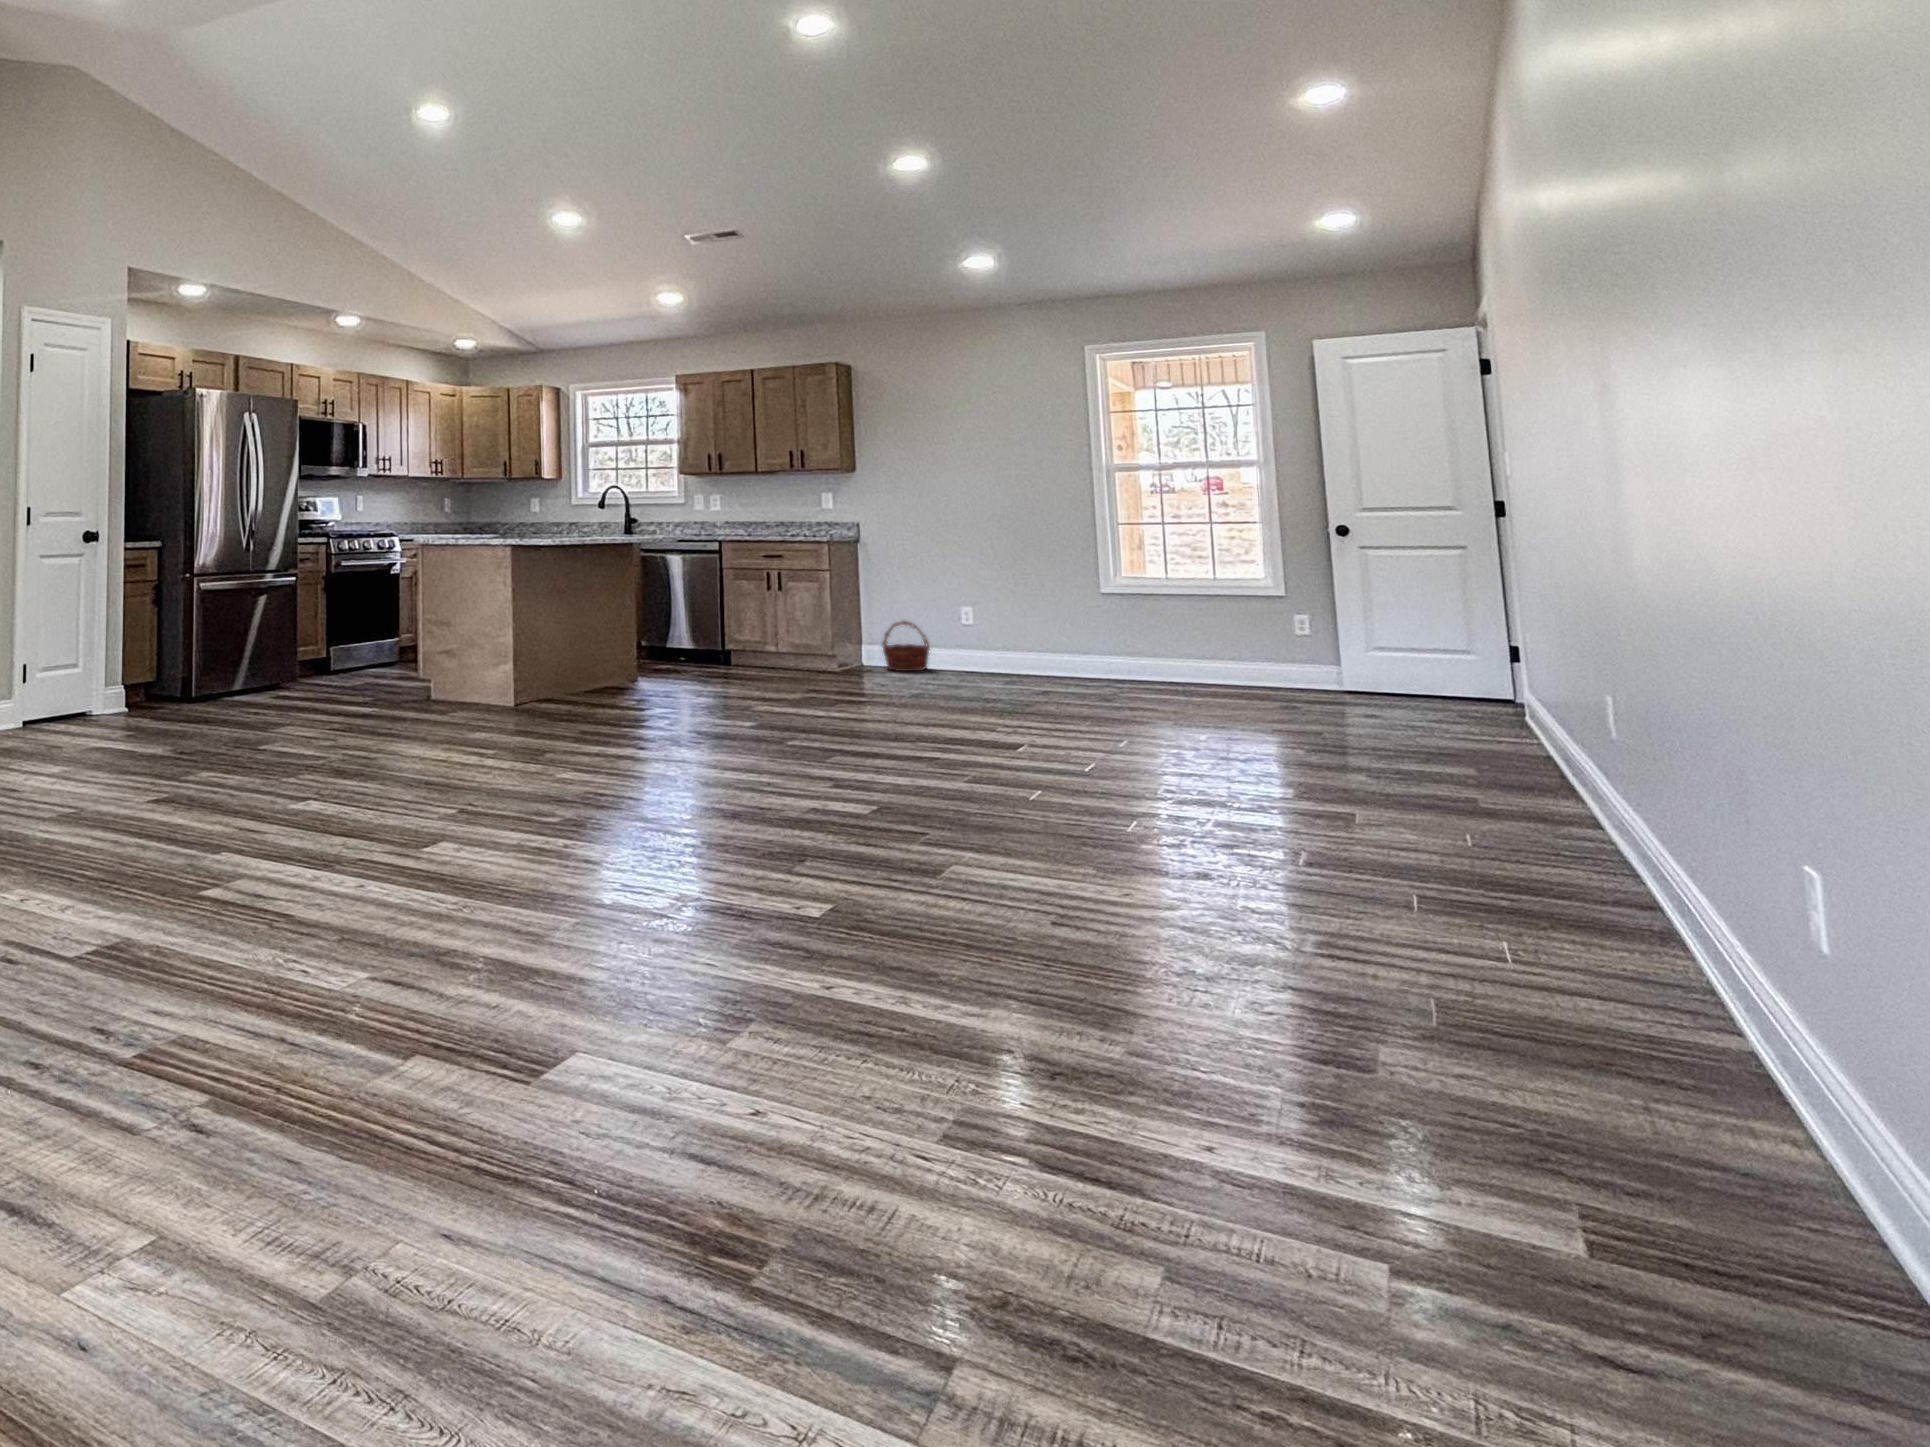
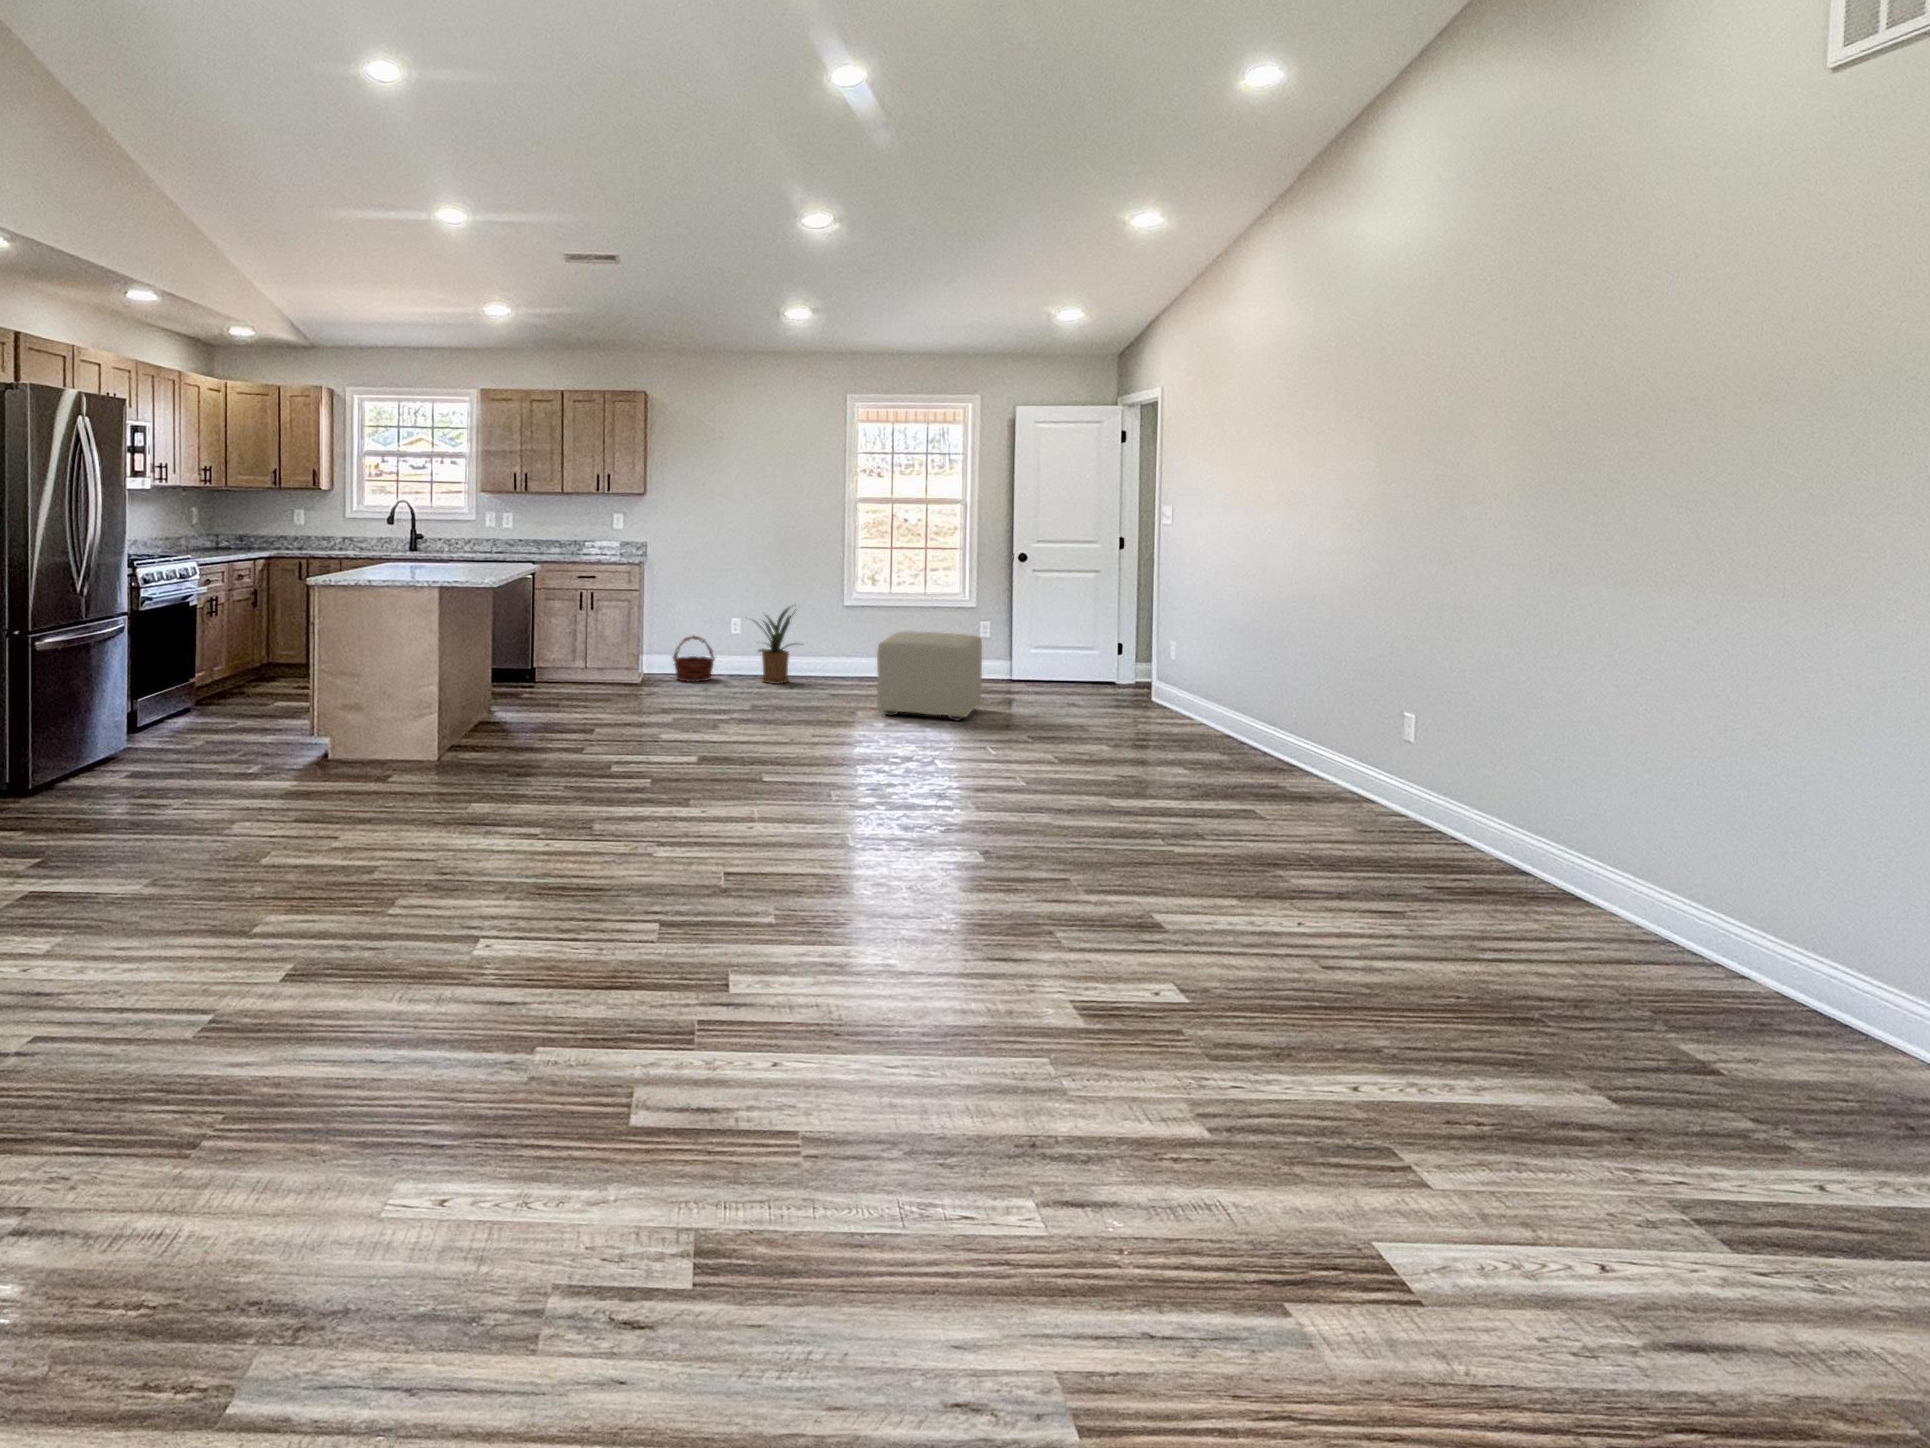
house plant: none [946,587,1039,677] -> present [754,605,800,684]
ottoman: none [1040,613,1204,717] -> present [877,631,982,721]

